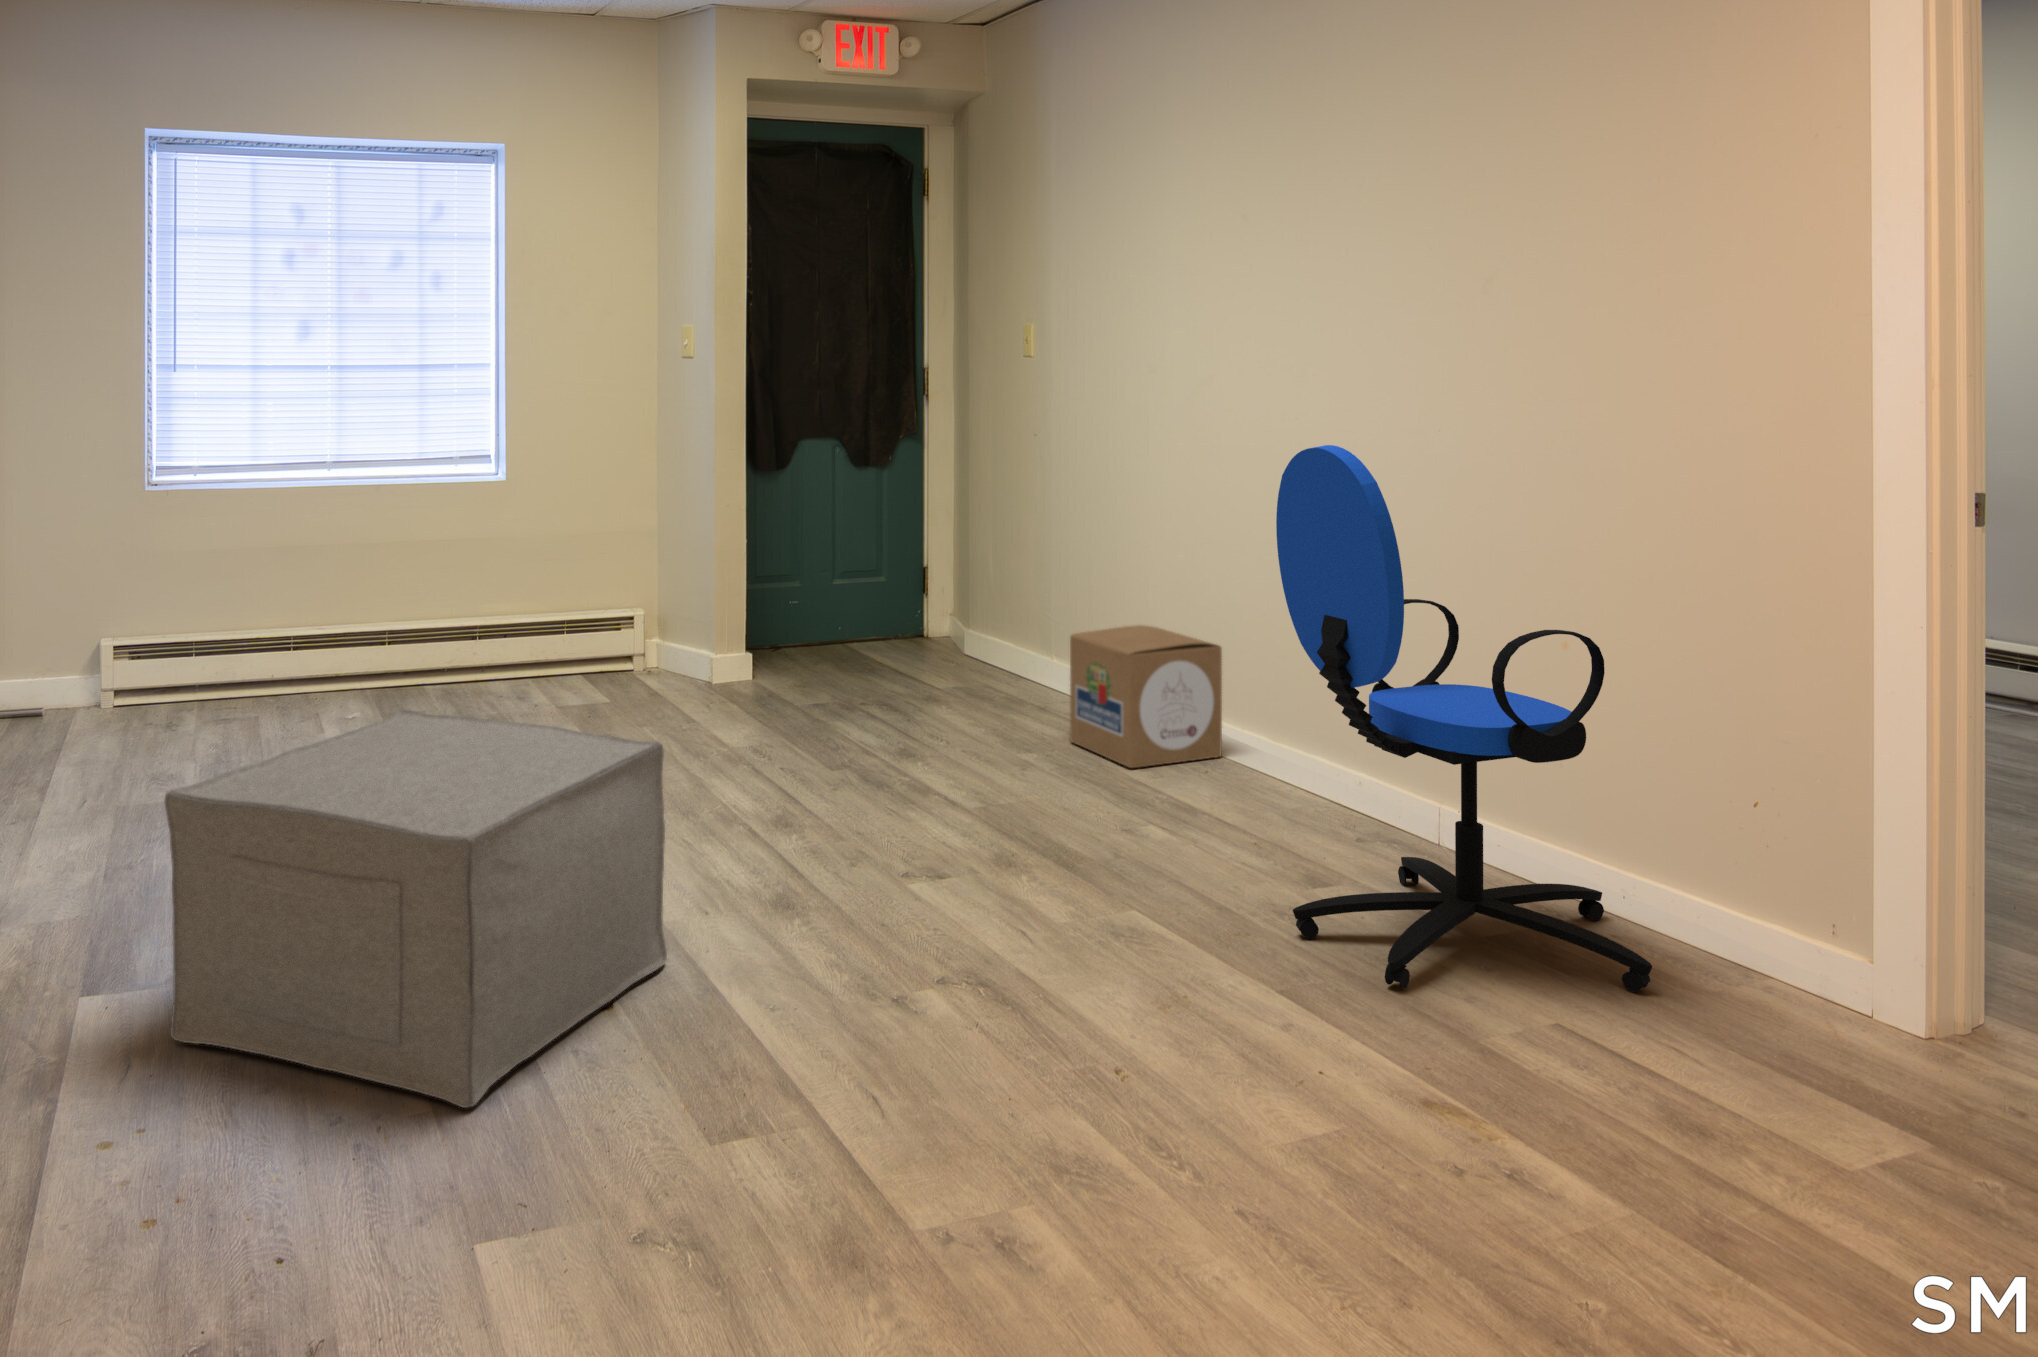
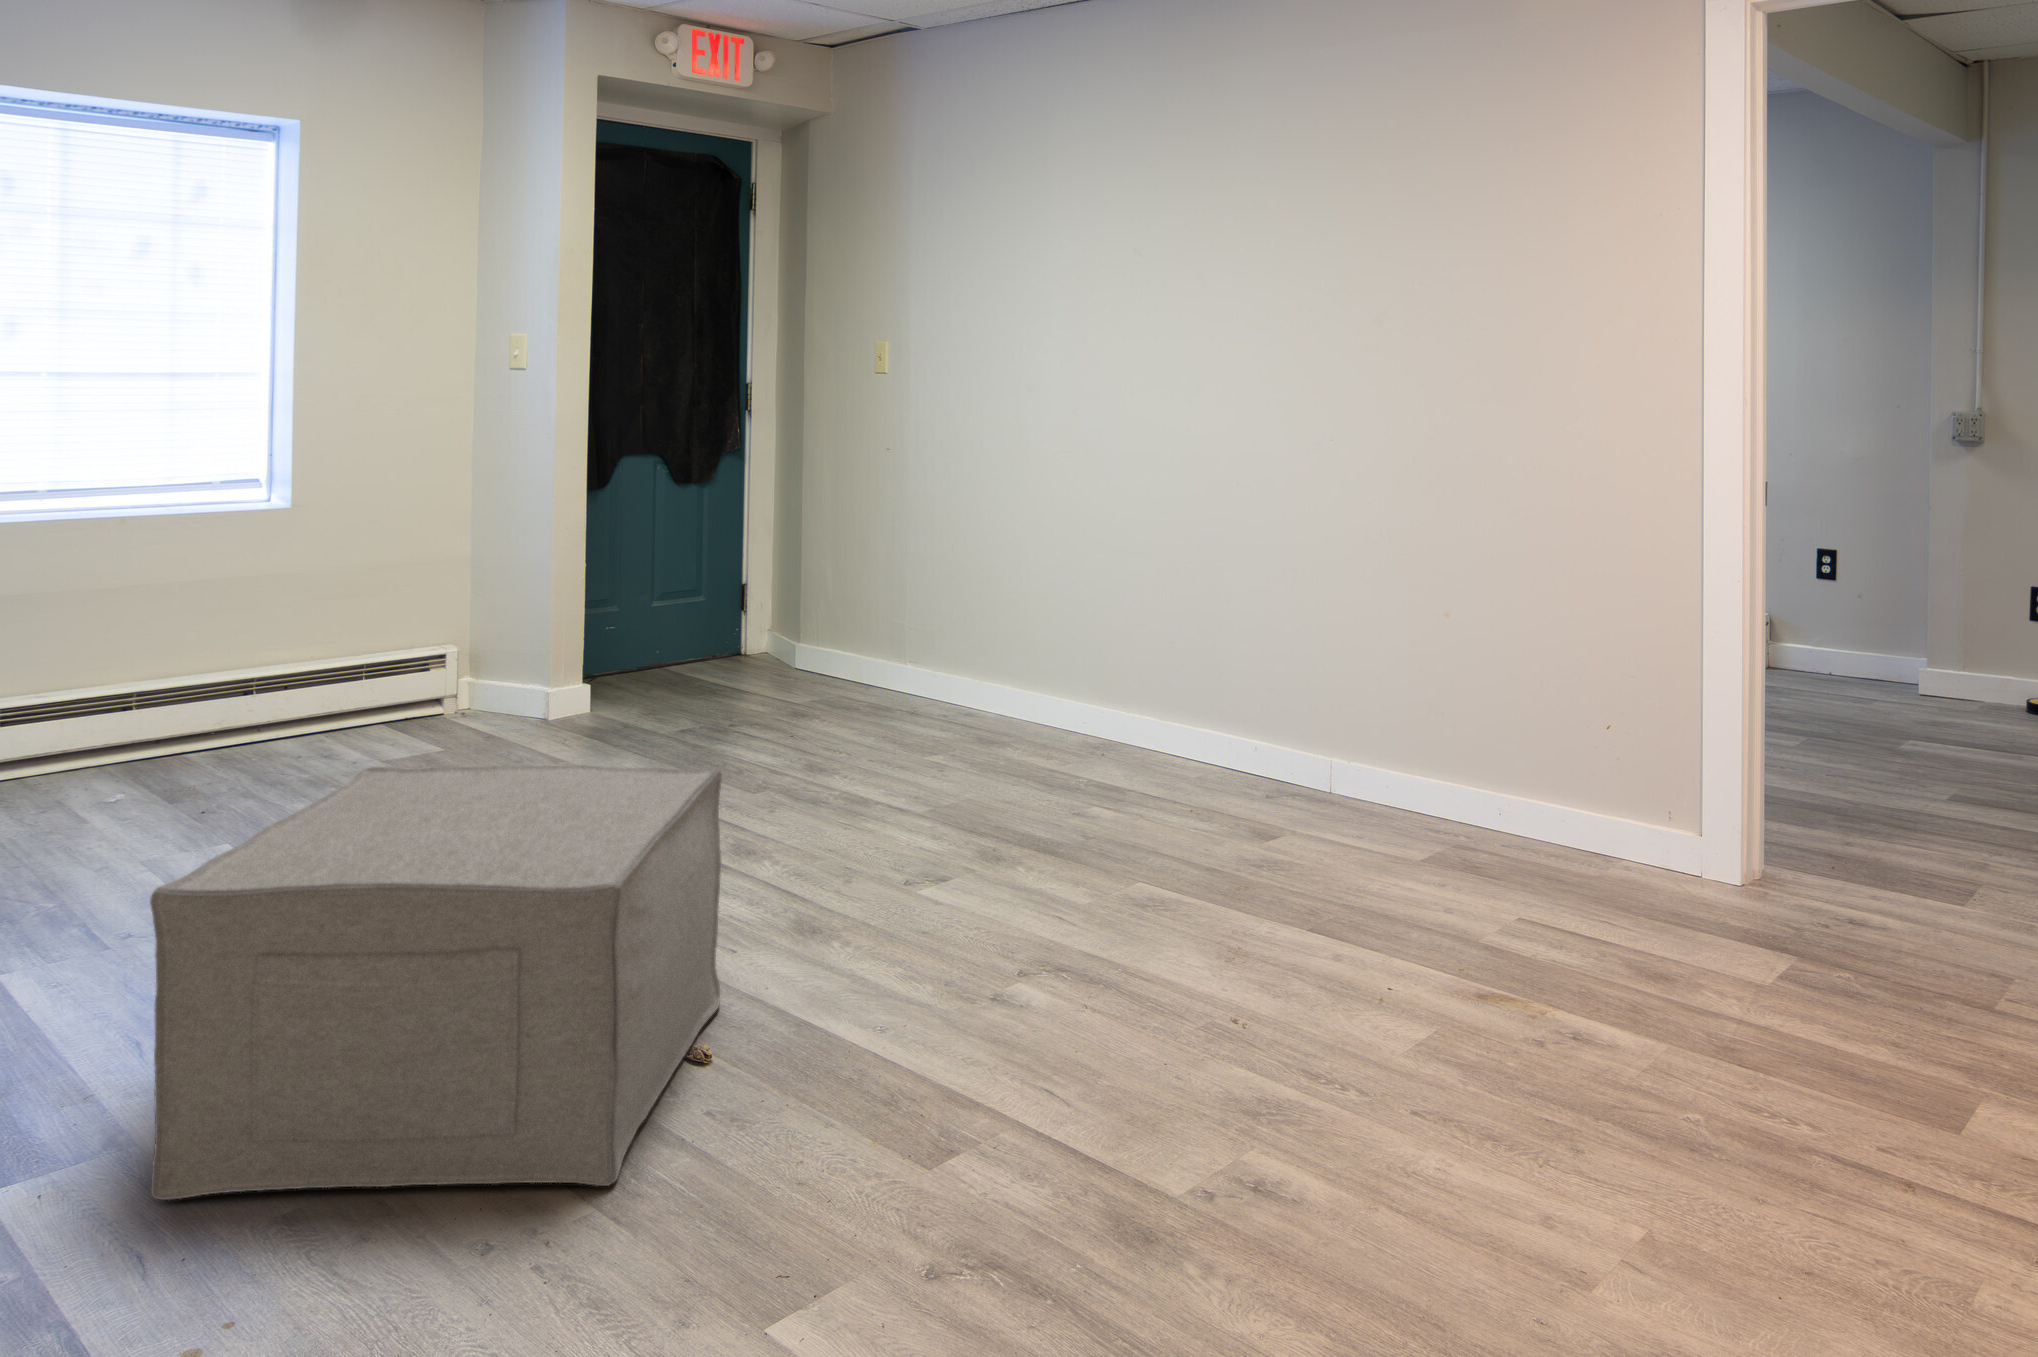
office chair: present [1276,445,1652,992] -> none [1265,447,1550,906]
cardboard box: present [1070,625,1222,768] -> none [968,625,1111,759]

